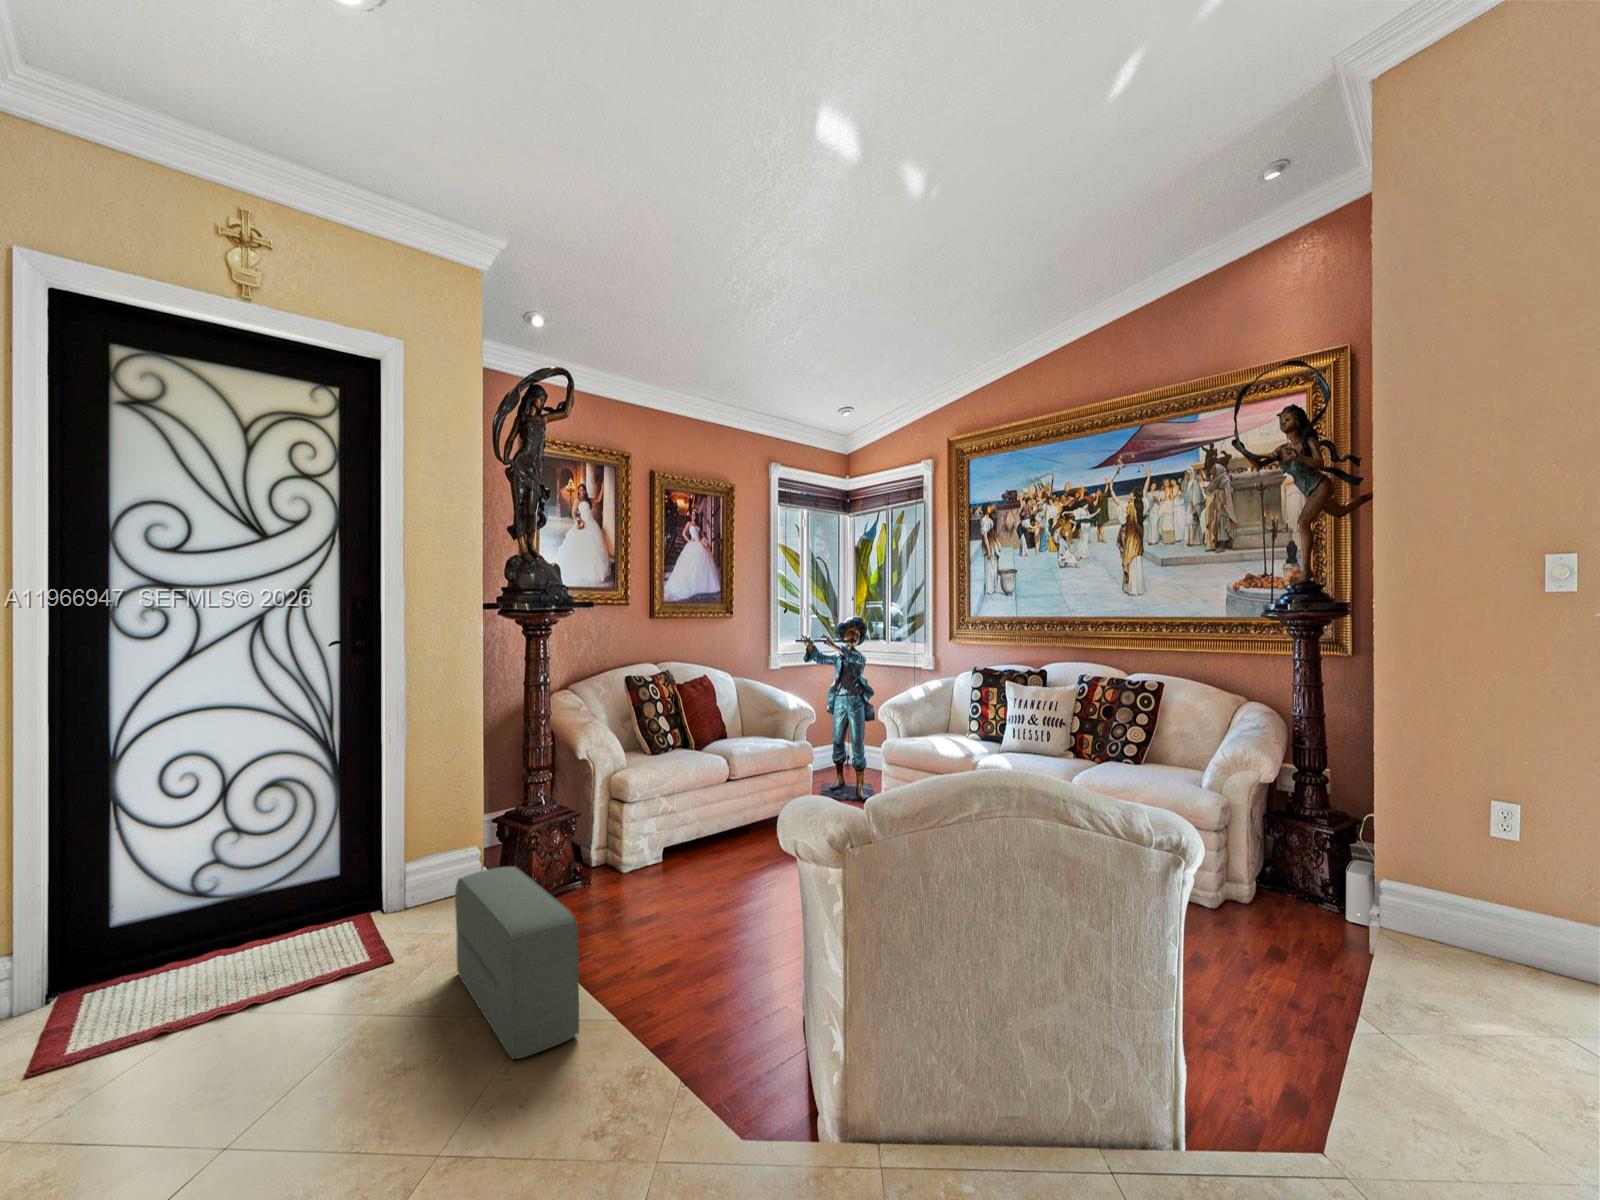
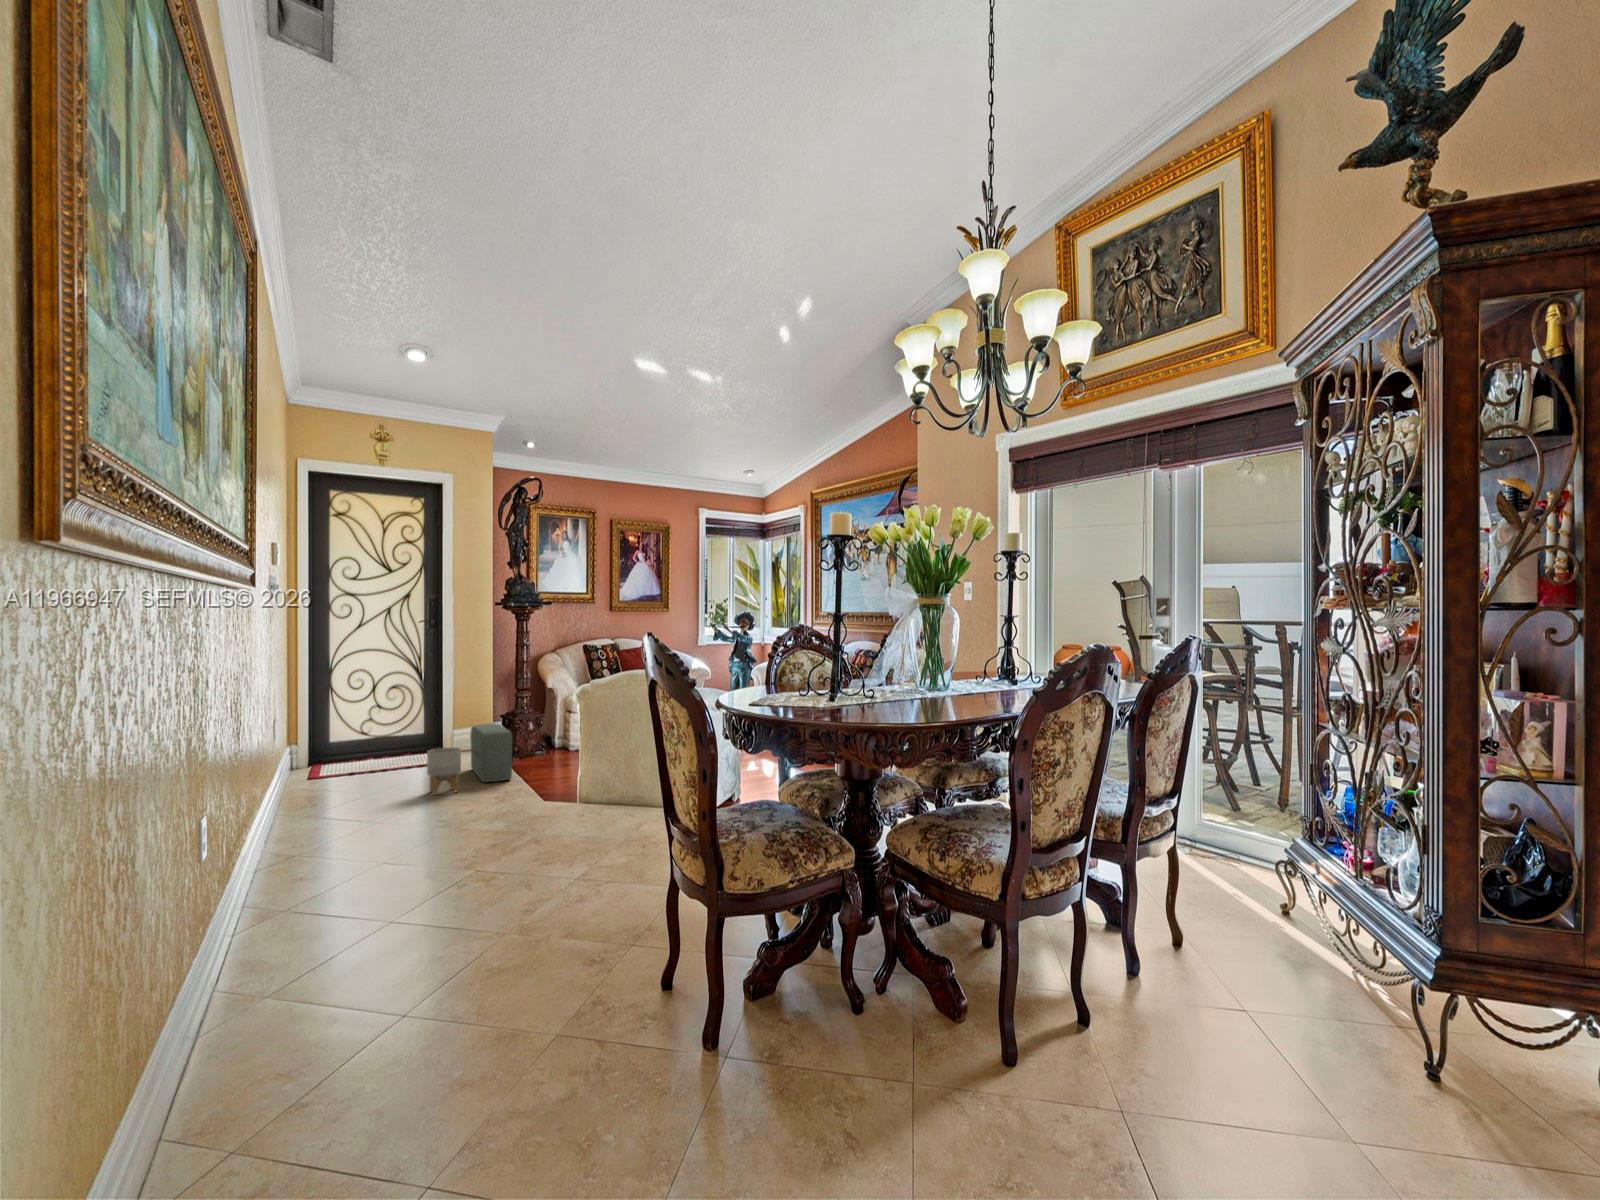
planter: none [366,995,463,1171] -> present [427,748,461,795]

